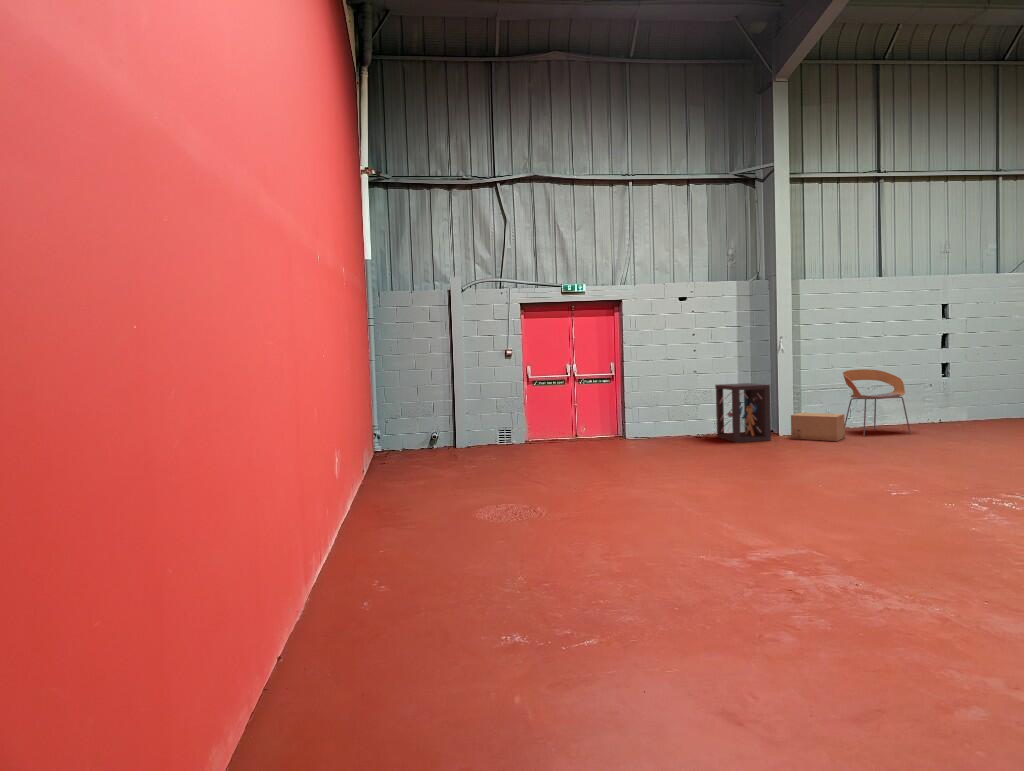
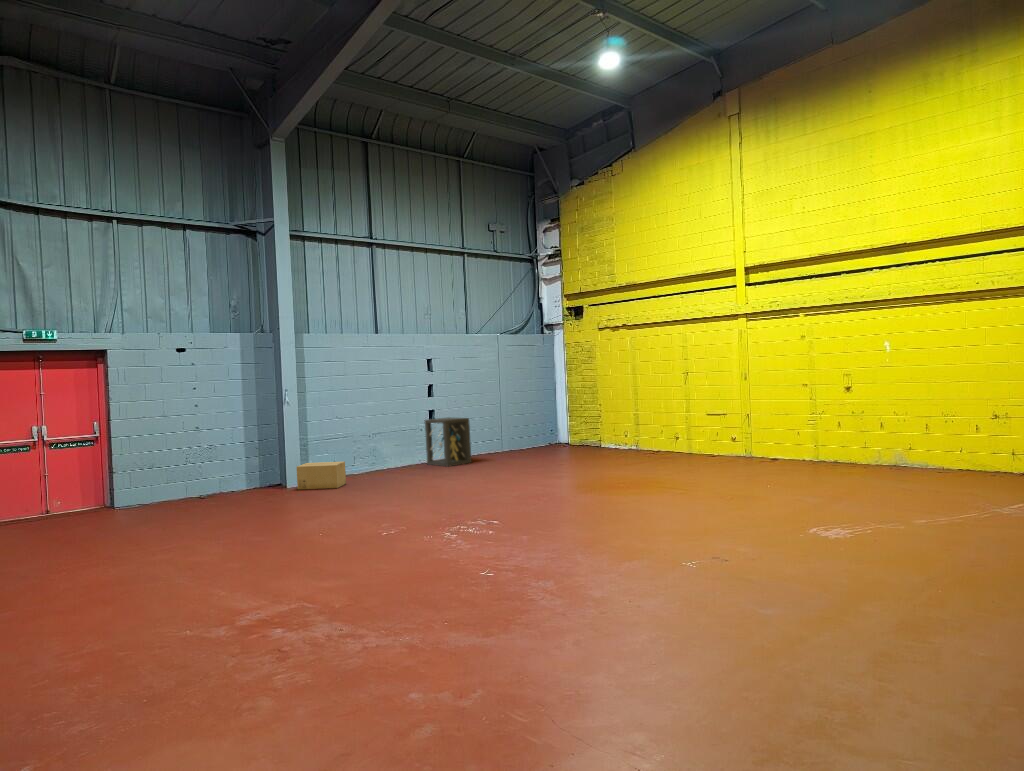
chair: present [843,369,911,436] -> none [346,418,402,481]
storage cabinet: present [715,383,771,443] -> present [425,417,472,466]

